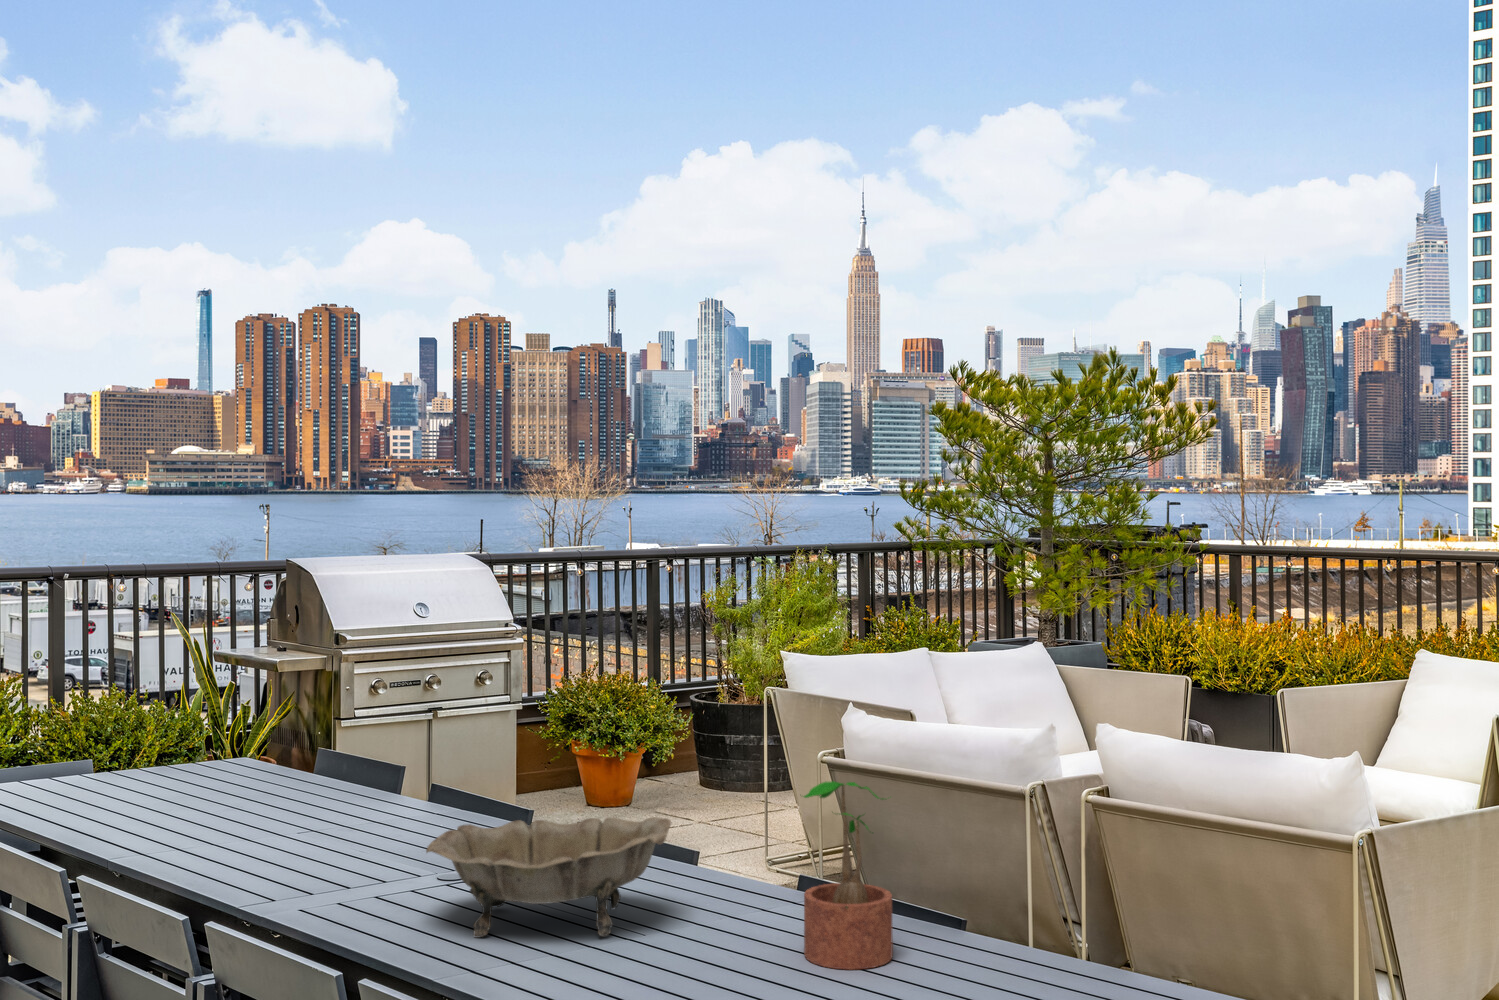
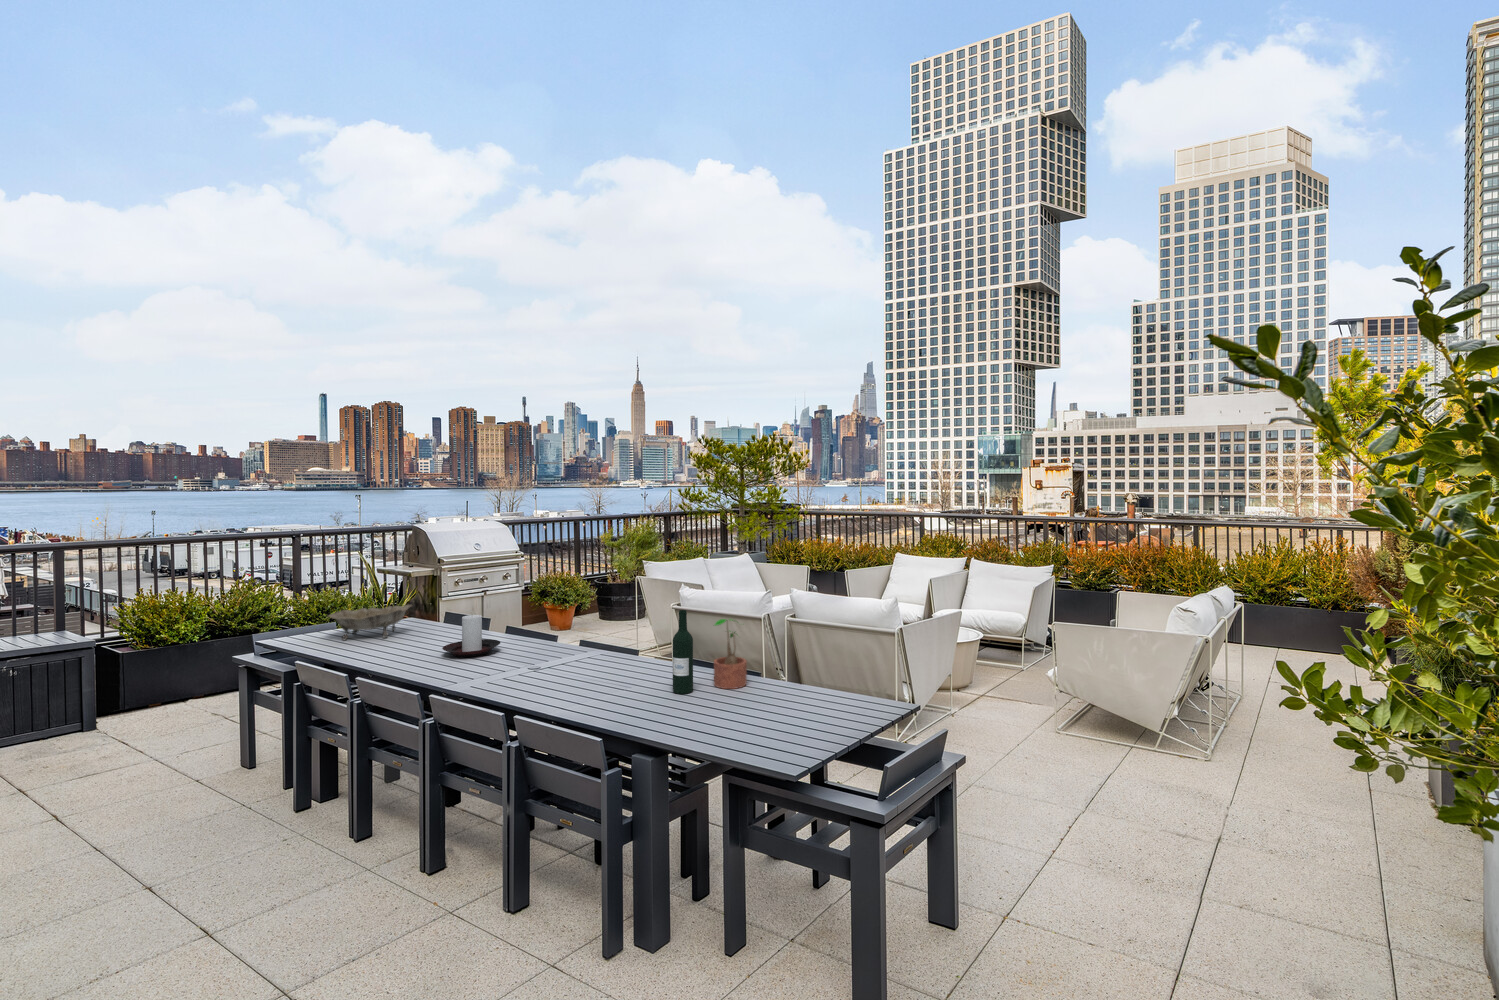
candle holder: none [244,745,370,843] -> present [442,615,500,657]
wine bottle: none [690,751,743,970] -> present [673,610,693,694]
decorative bowl: present [426,817,672,937] -> present [328,605,411,641]

